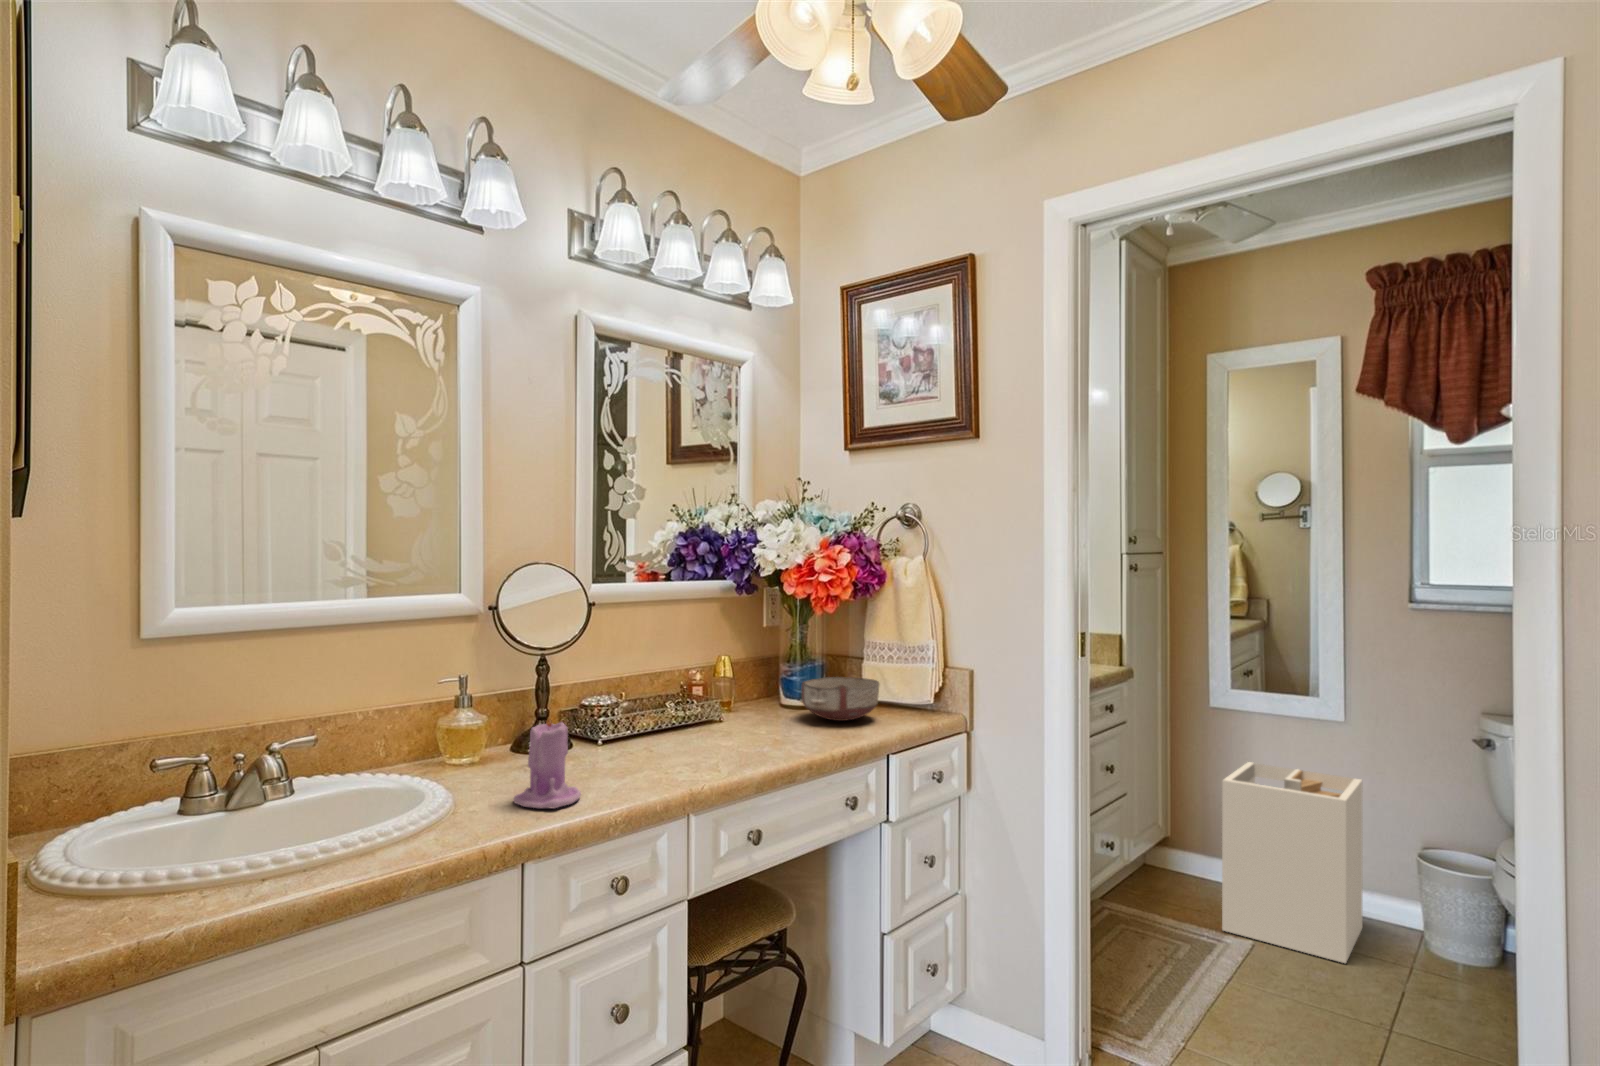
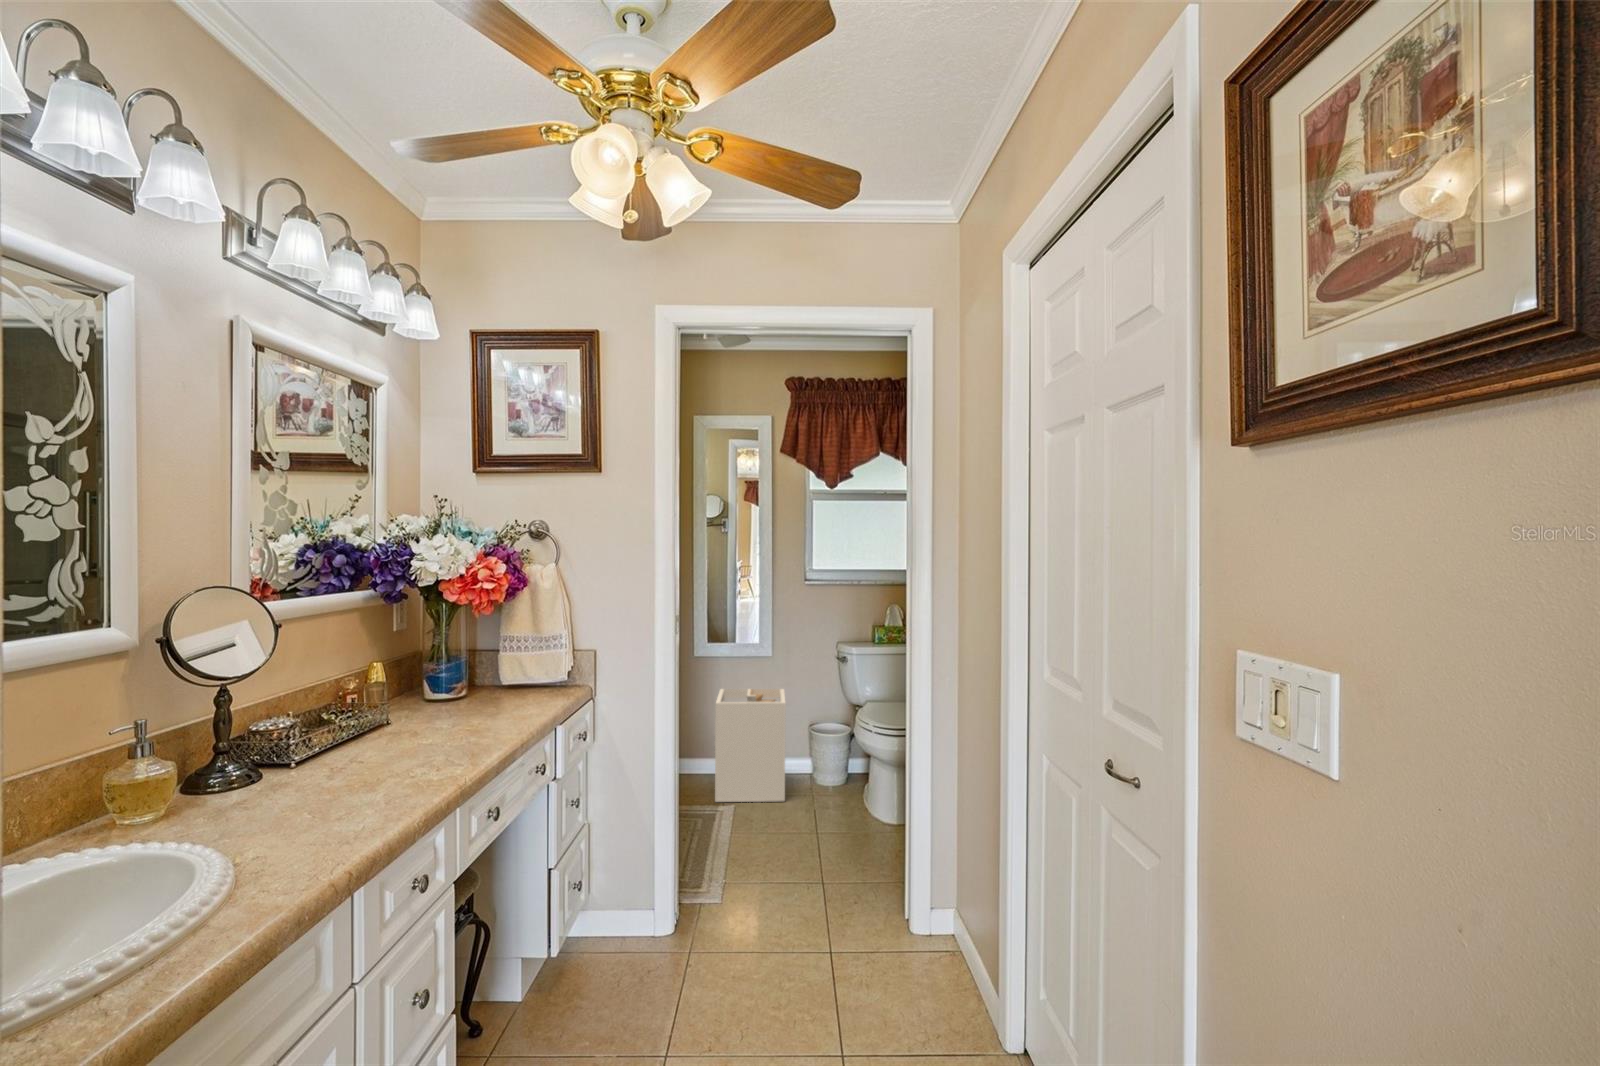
ceramic bowl: present [802,677,880,721] -> none [464,666,535,705]
candle: present [513,718,581,809] -> none [292,738,368,837]

